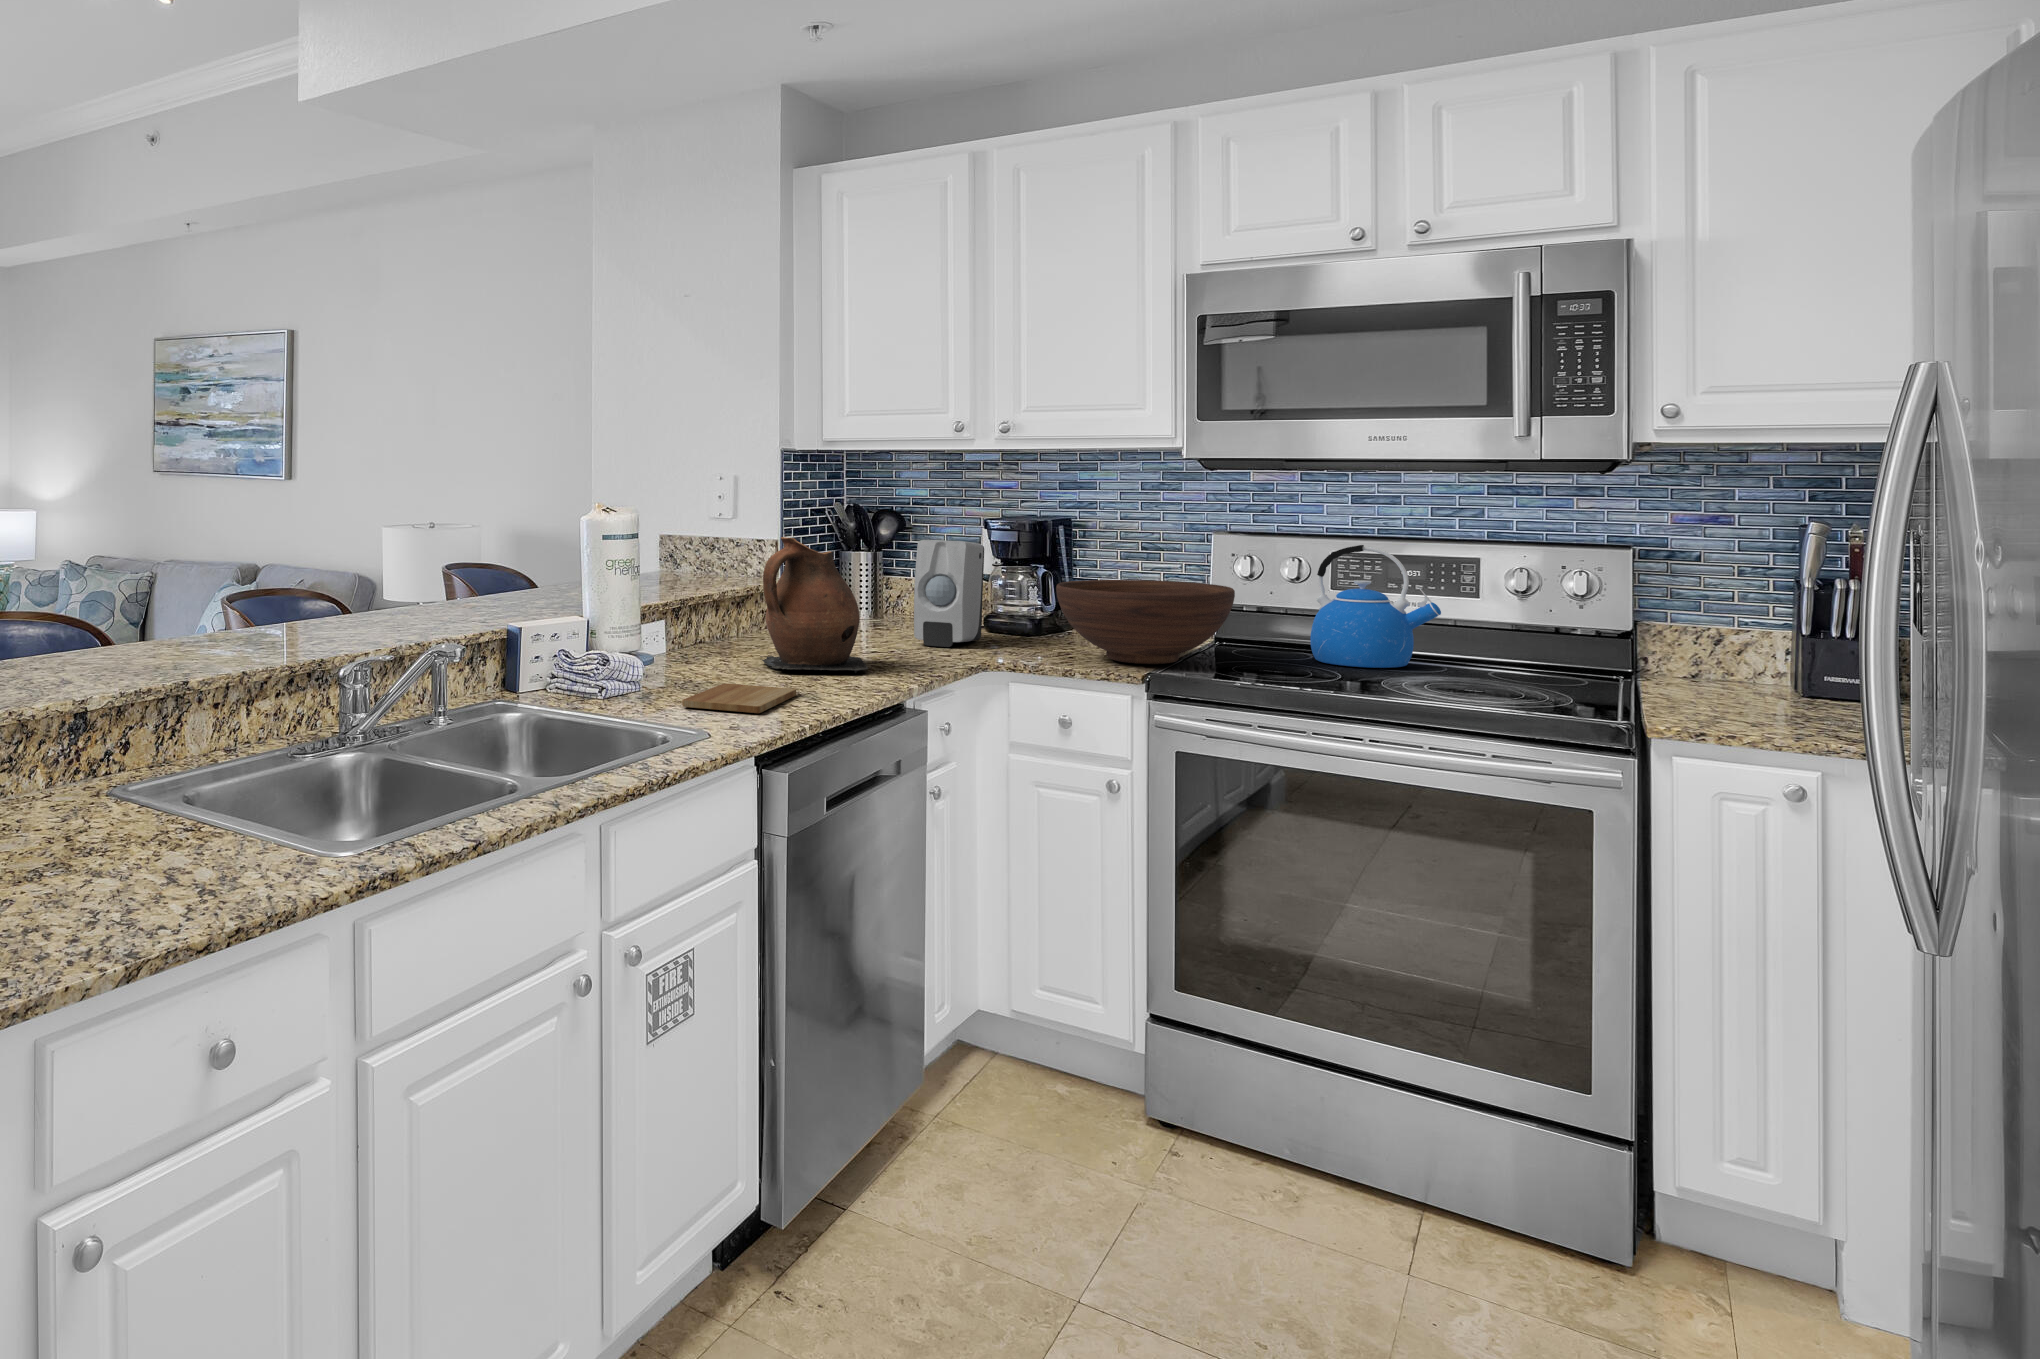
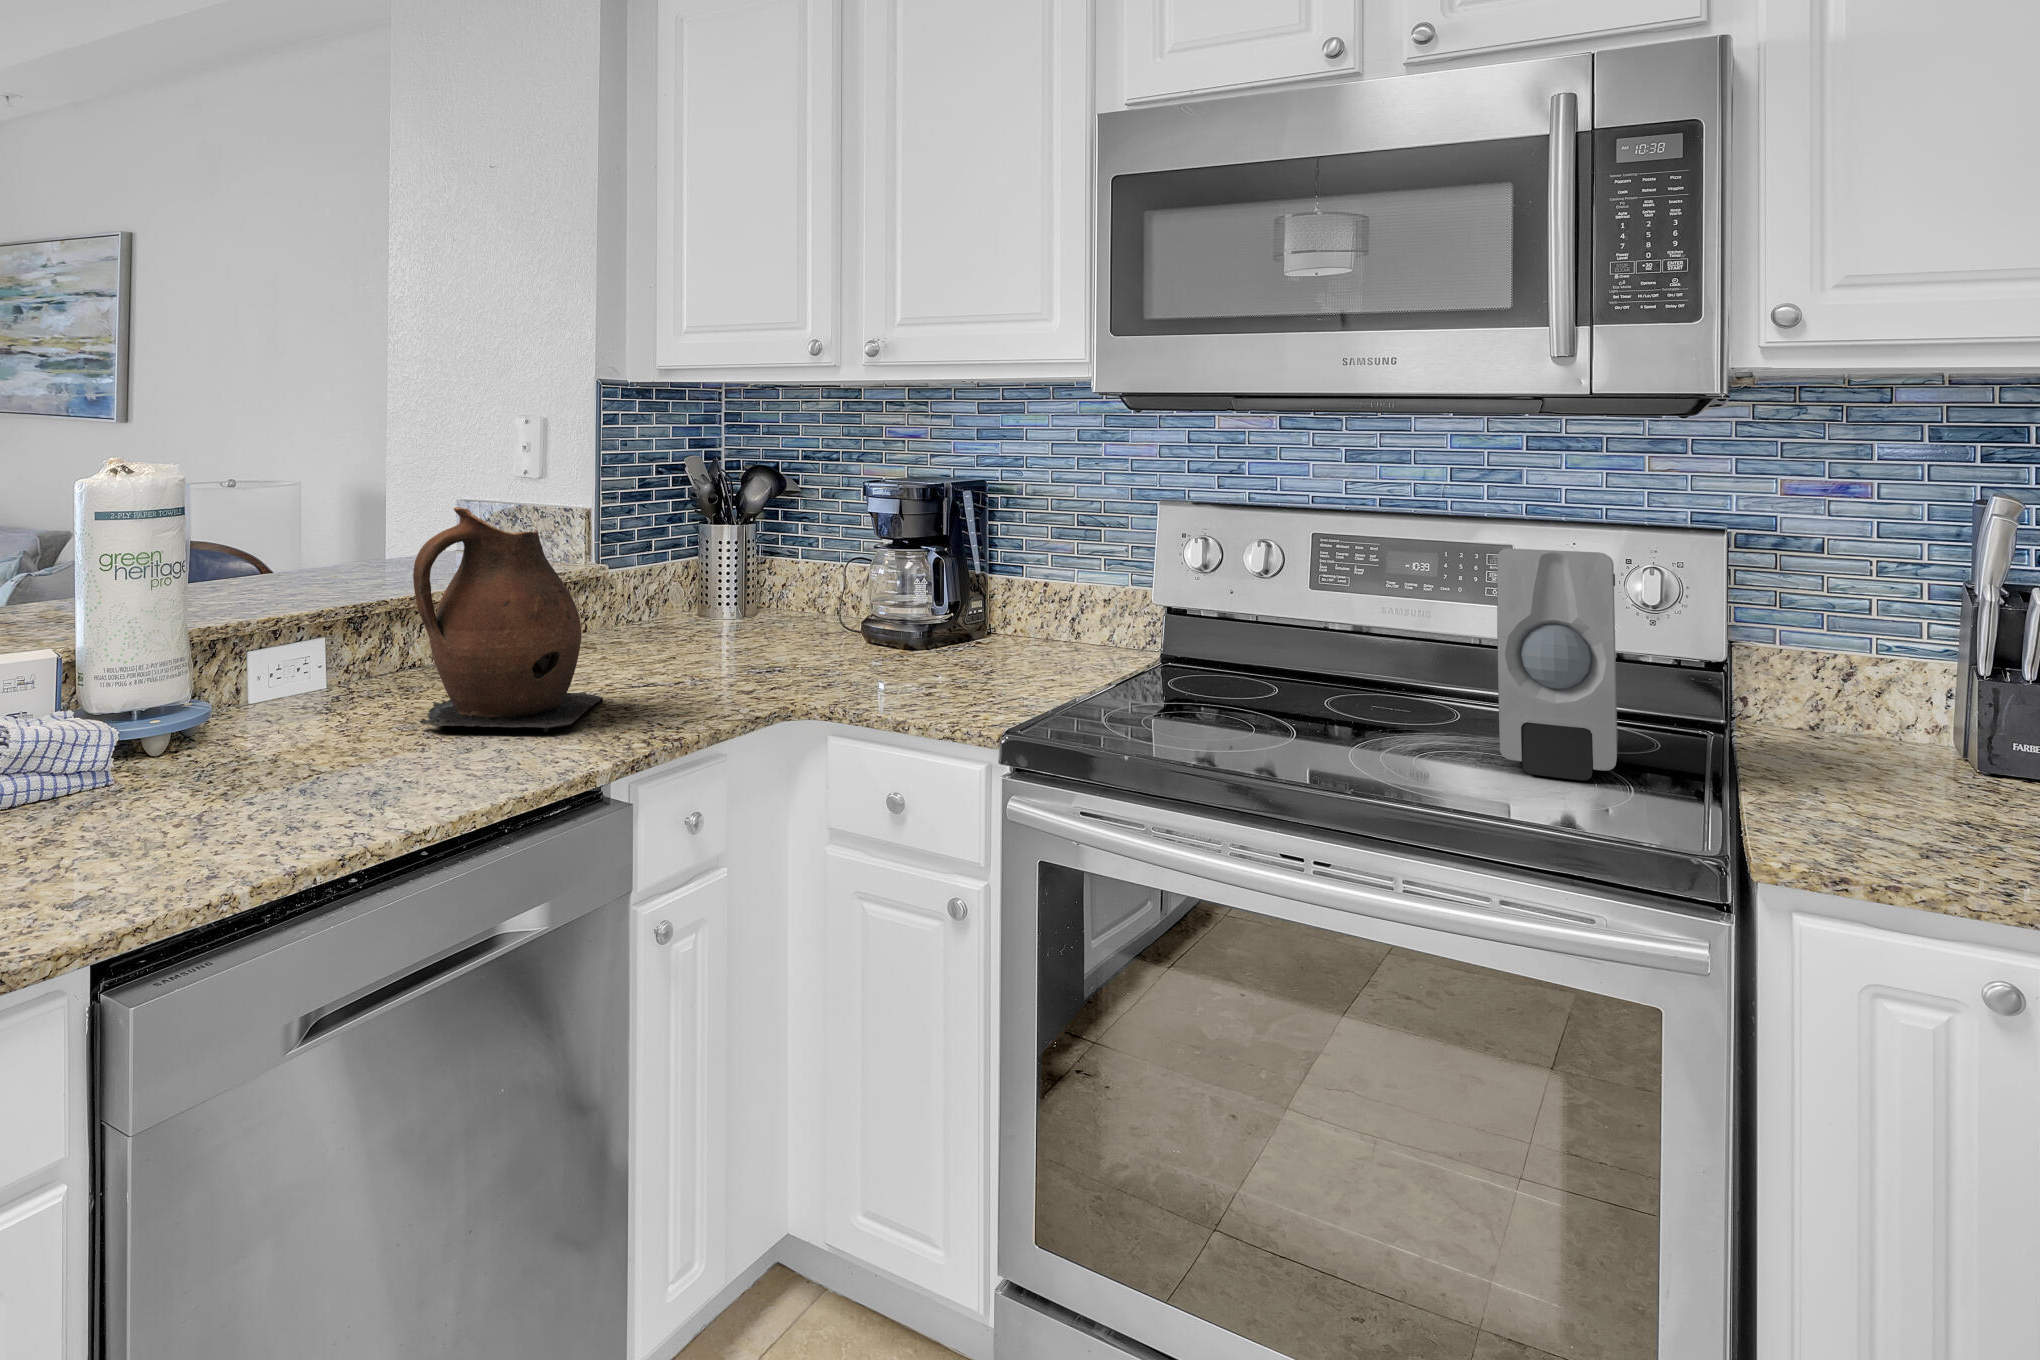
soap dispenser: present [914,540,984,647] -> present [1497,548,1618,780]
kettle: present [1310,545,1441,668] -> none [1280,523,1457,716]
fruit bowl: present [1056,580,1235,664] -> none [904,572,1156,710]
cutting board: present [682,683,796,713] -> none [106,762,369,839]

